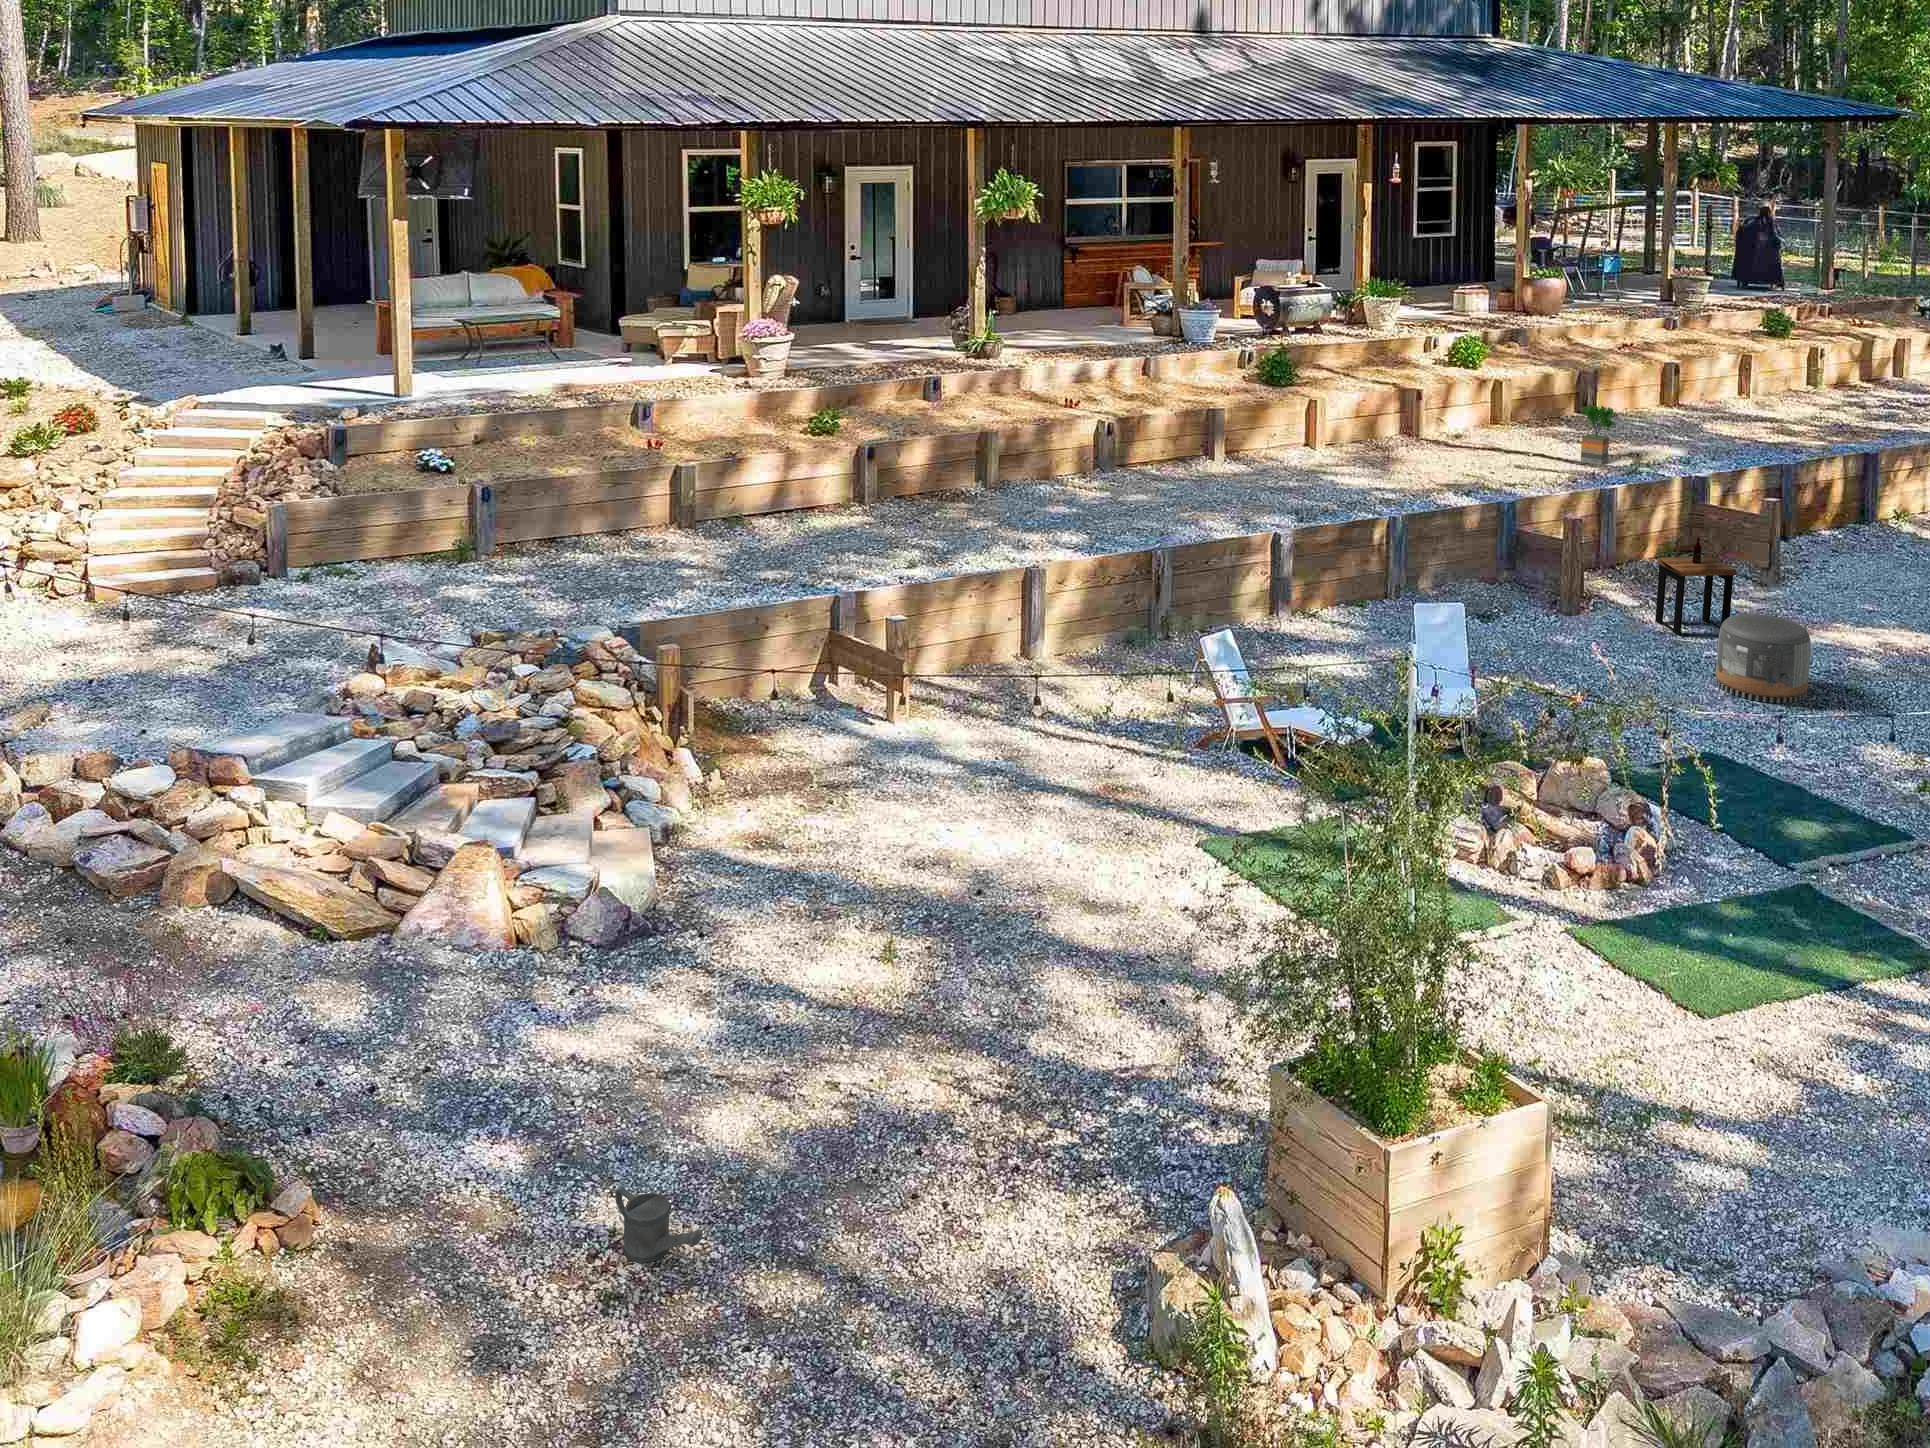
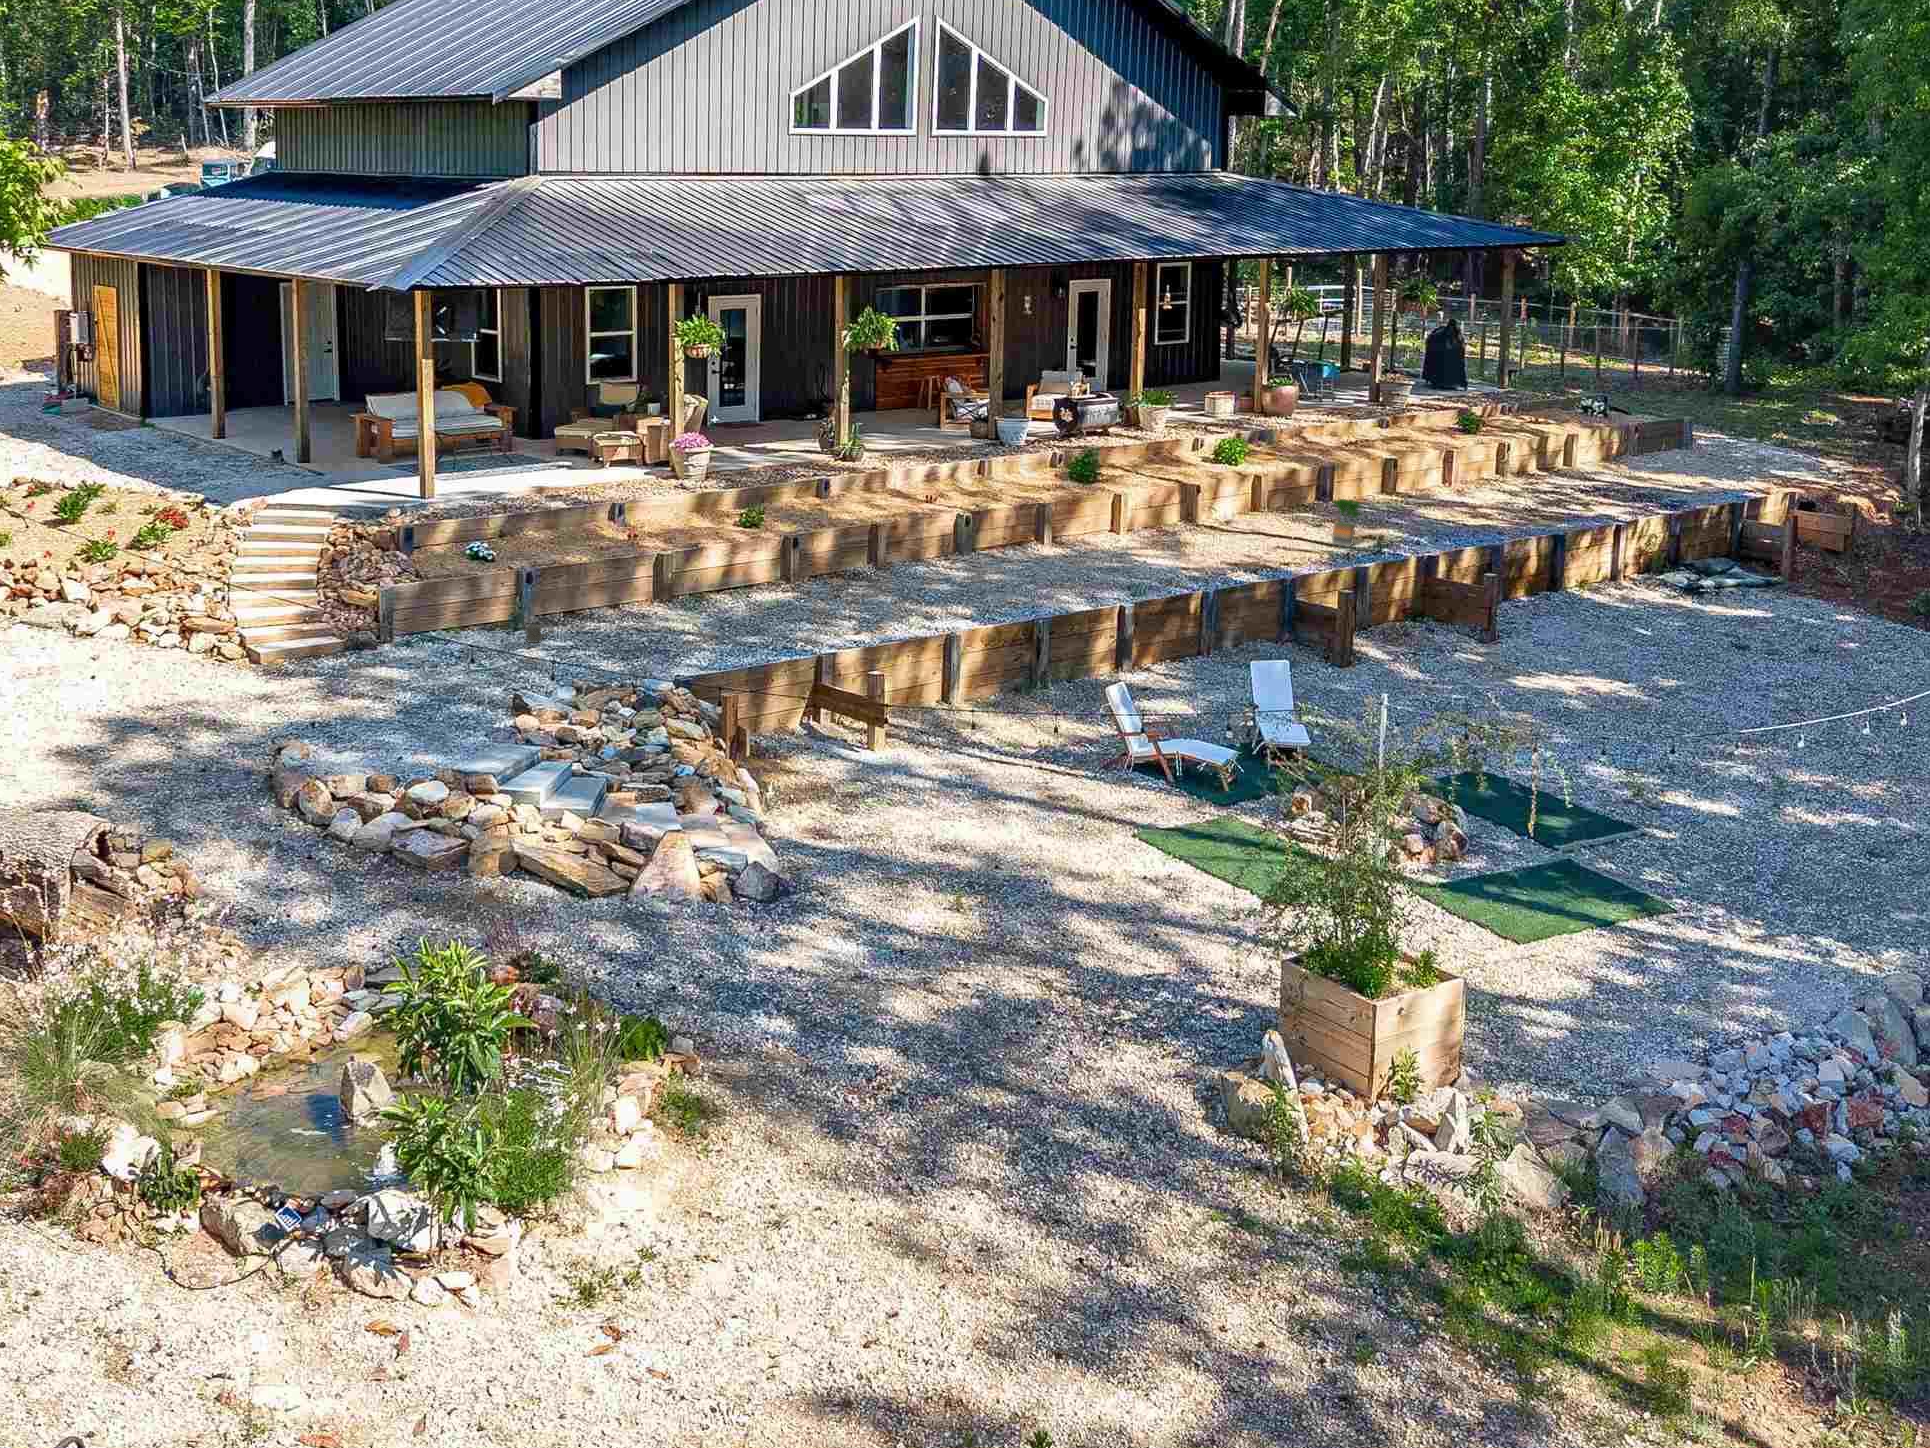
side table: present [1655,536,1737,636] -> none [1418,610,1483,685]
pouf: present [1715,614,1811,703] -> none [1474,670,1548,736]
watering can: present [616,1187,702,1263] -> present [523,624,554,643]

